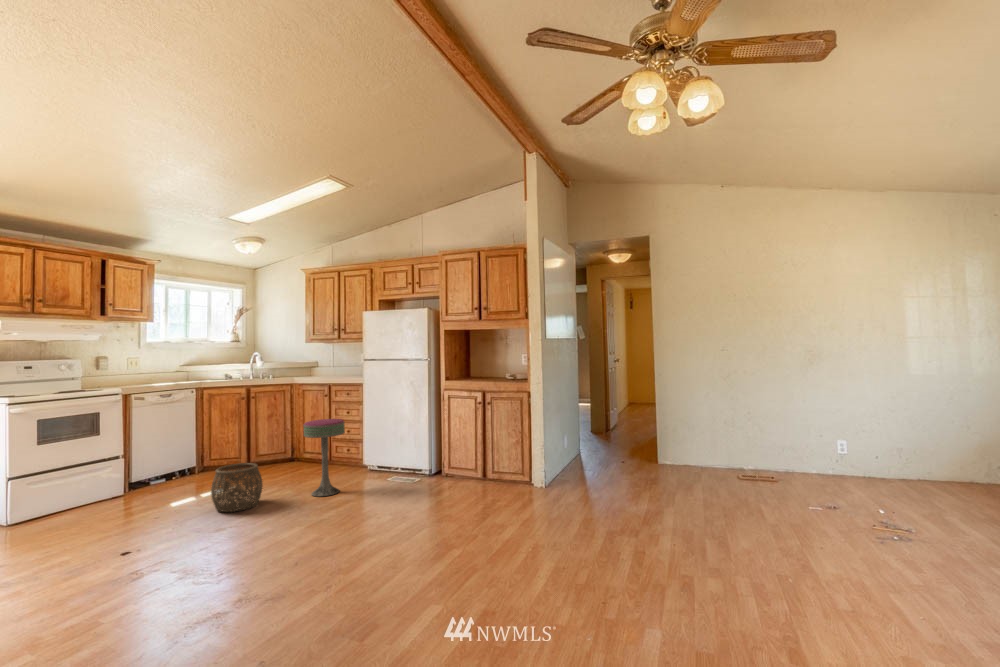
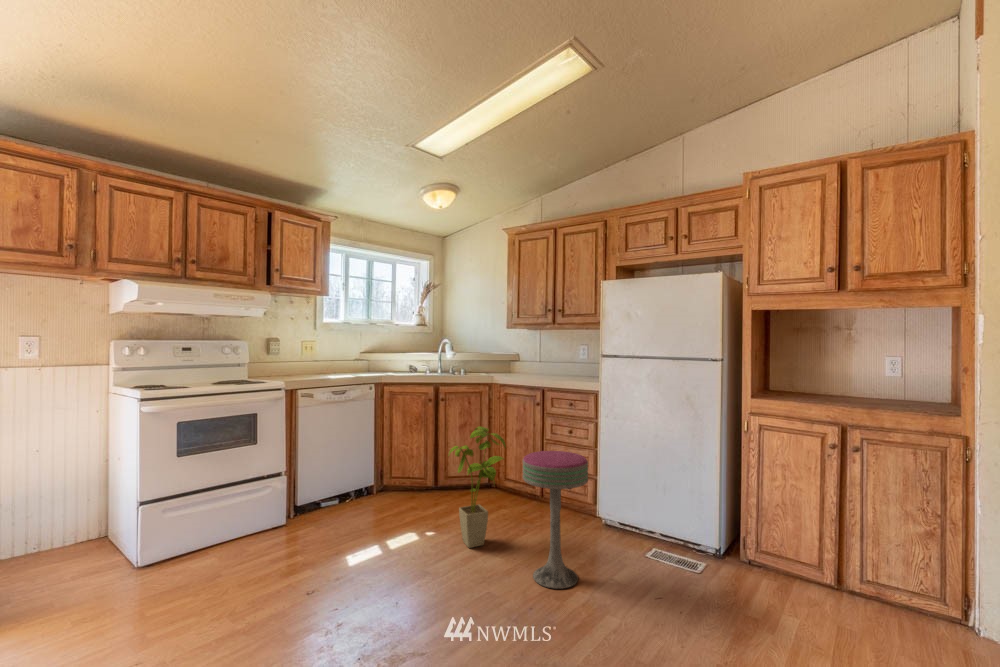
house plant: none [255,409,297,488] -> present [449,427,506,548]
woven basket: present [211,463,263,512] -> none [385,515,462,607]

